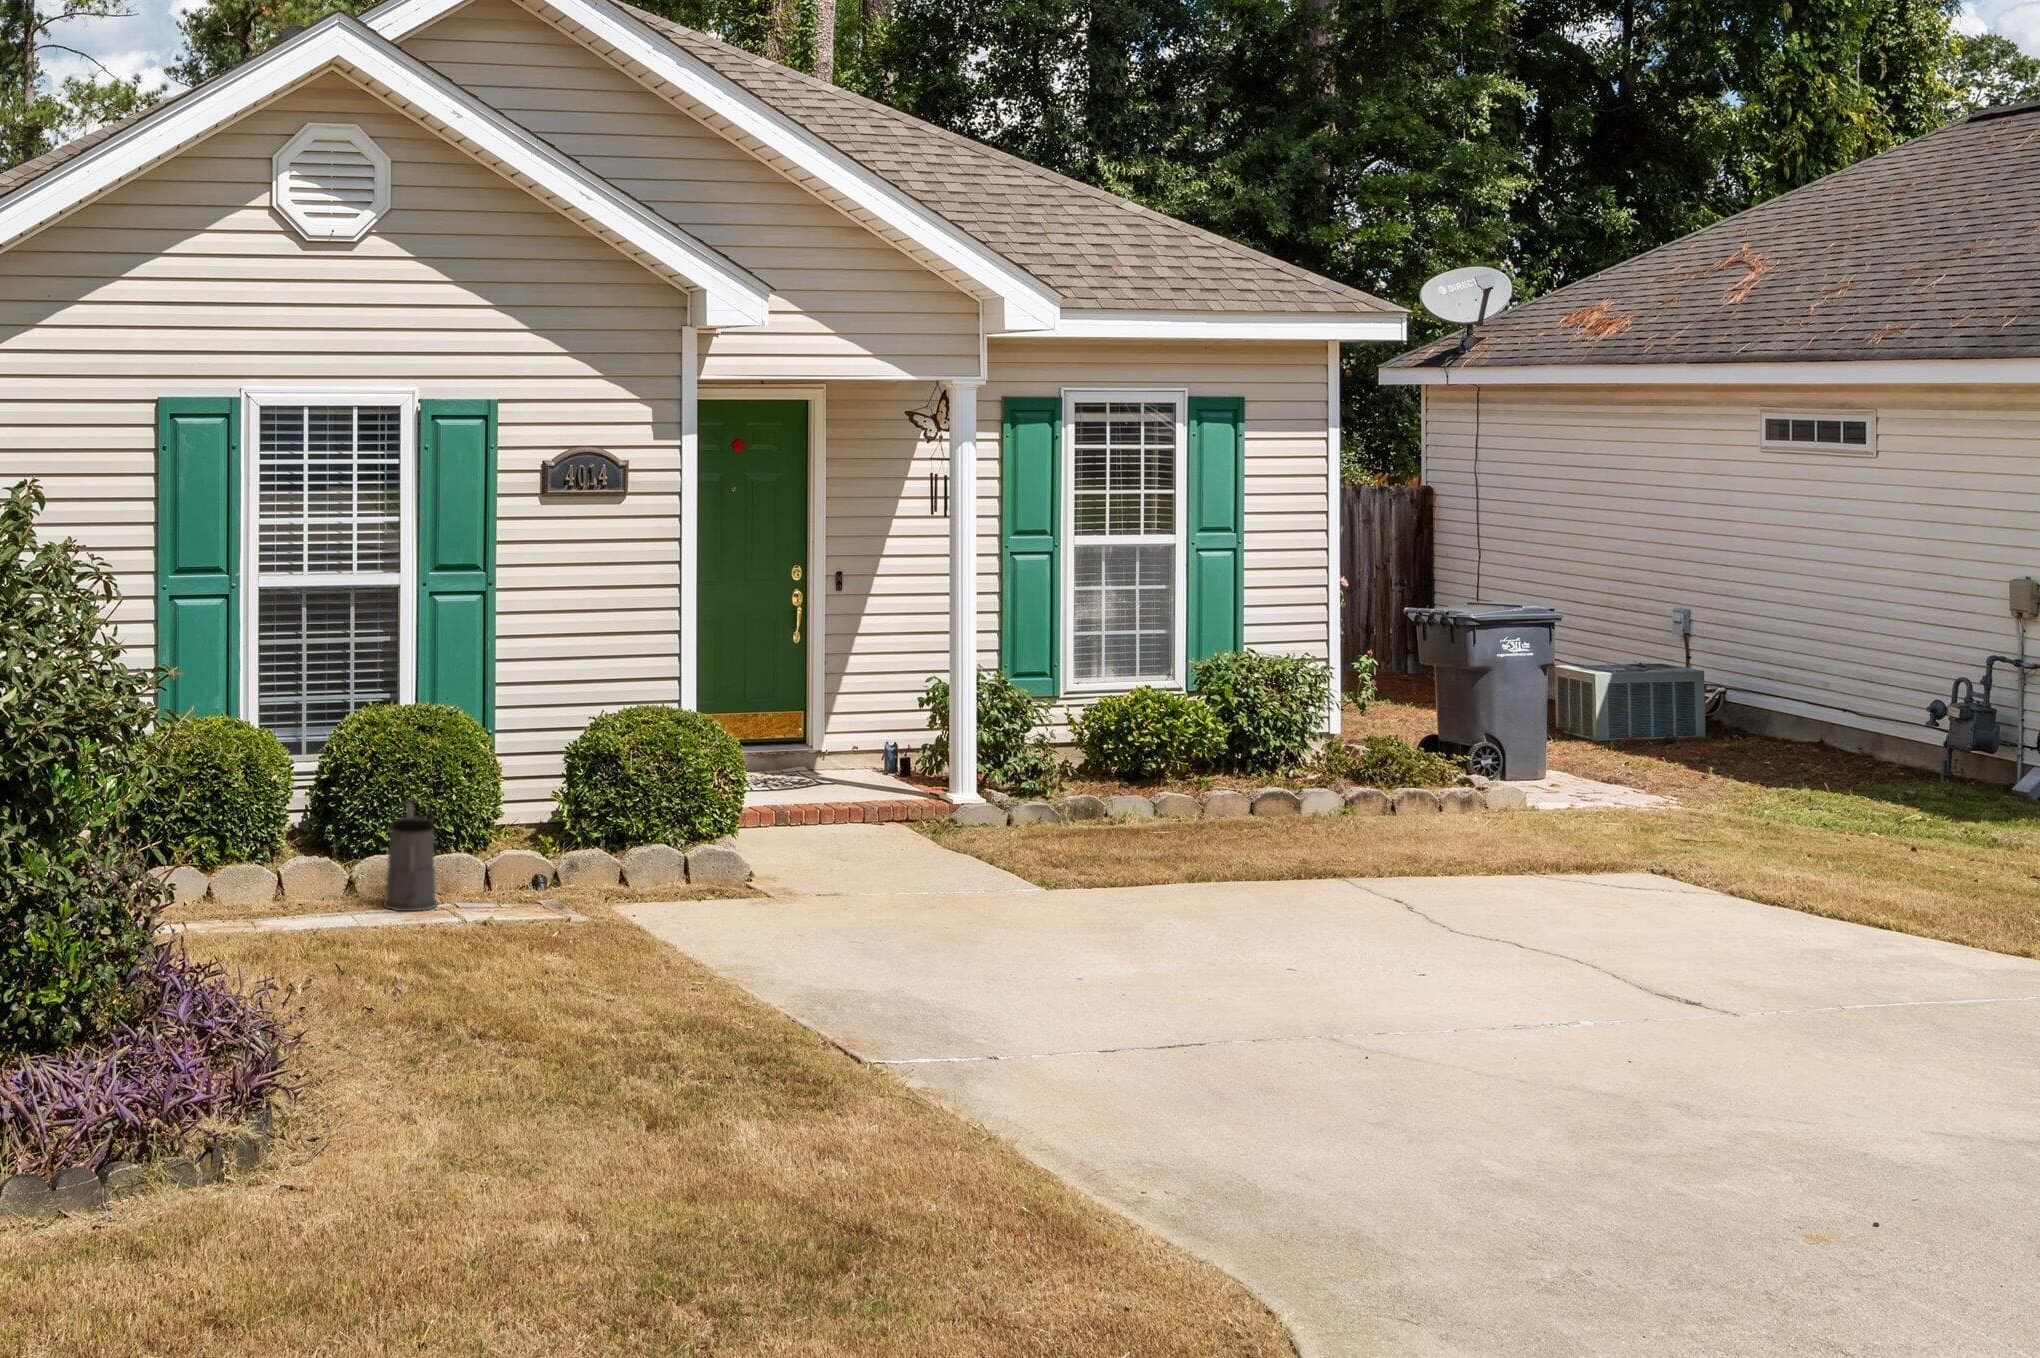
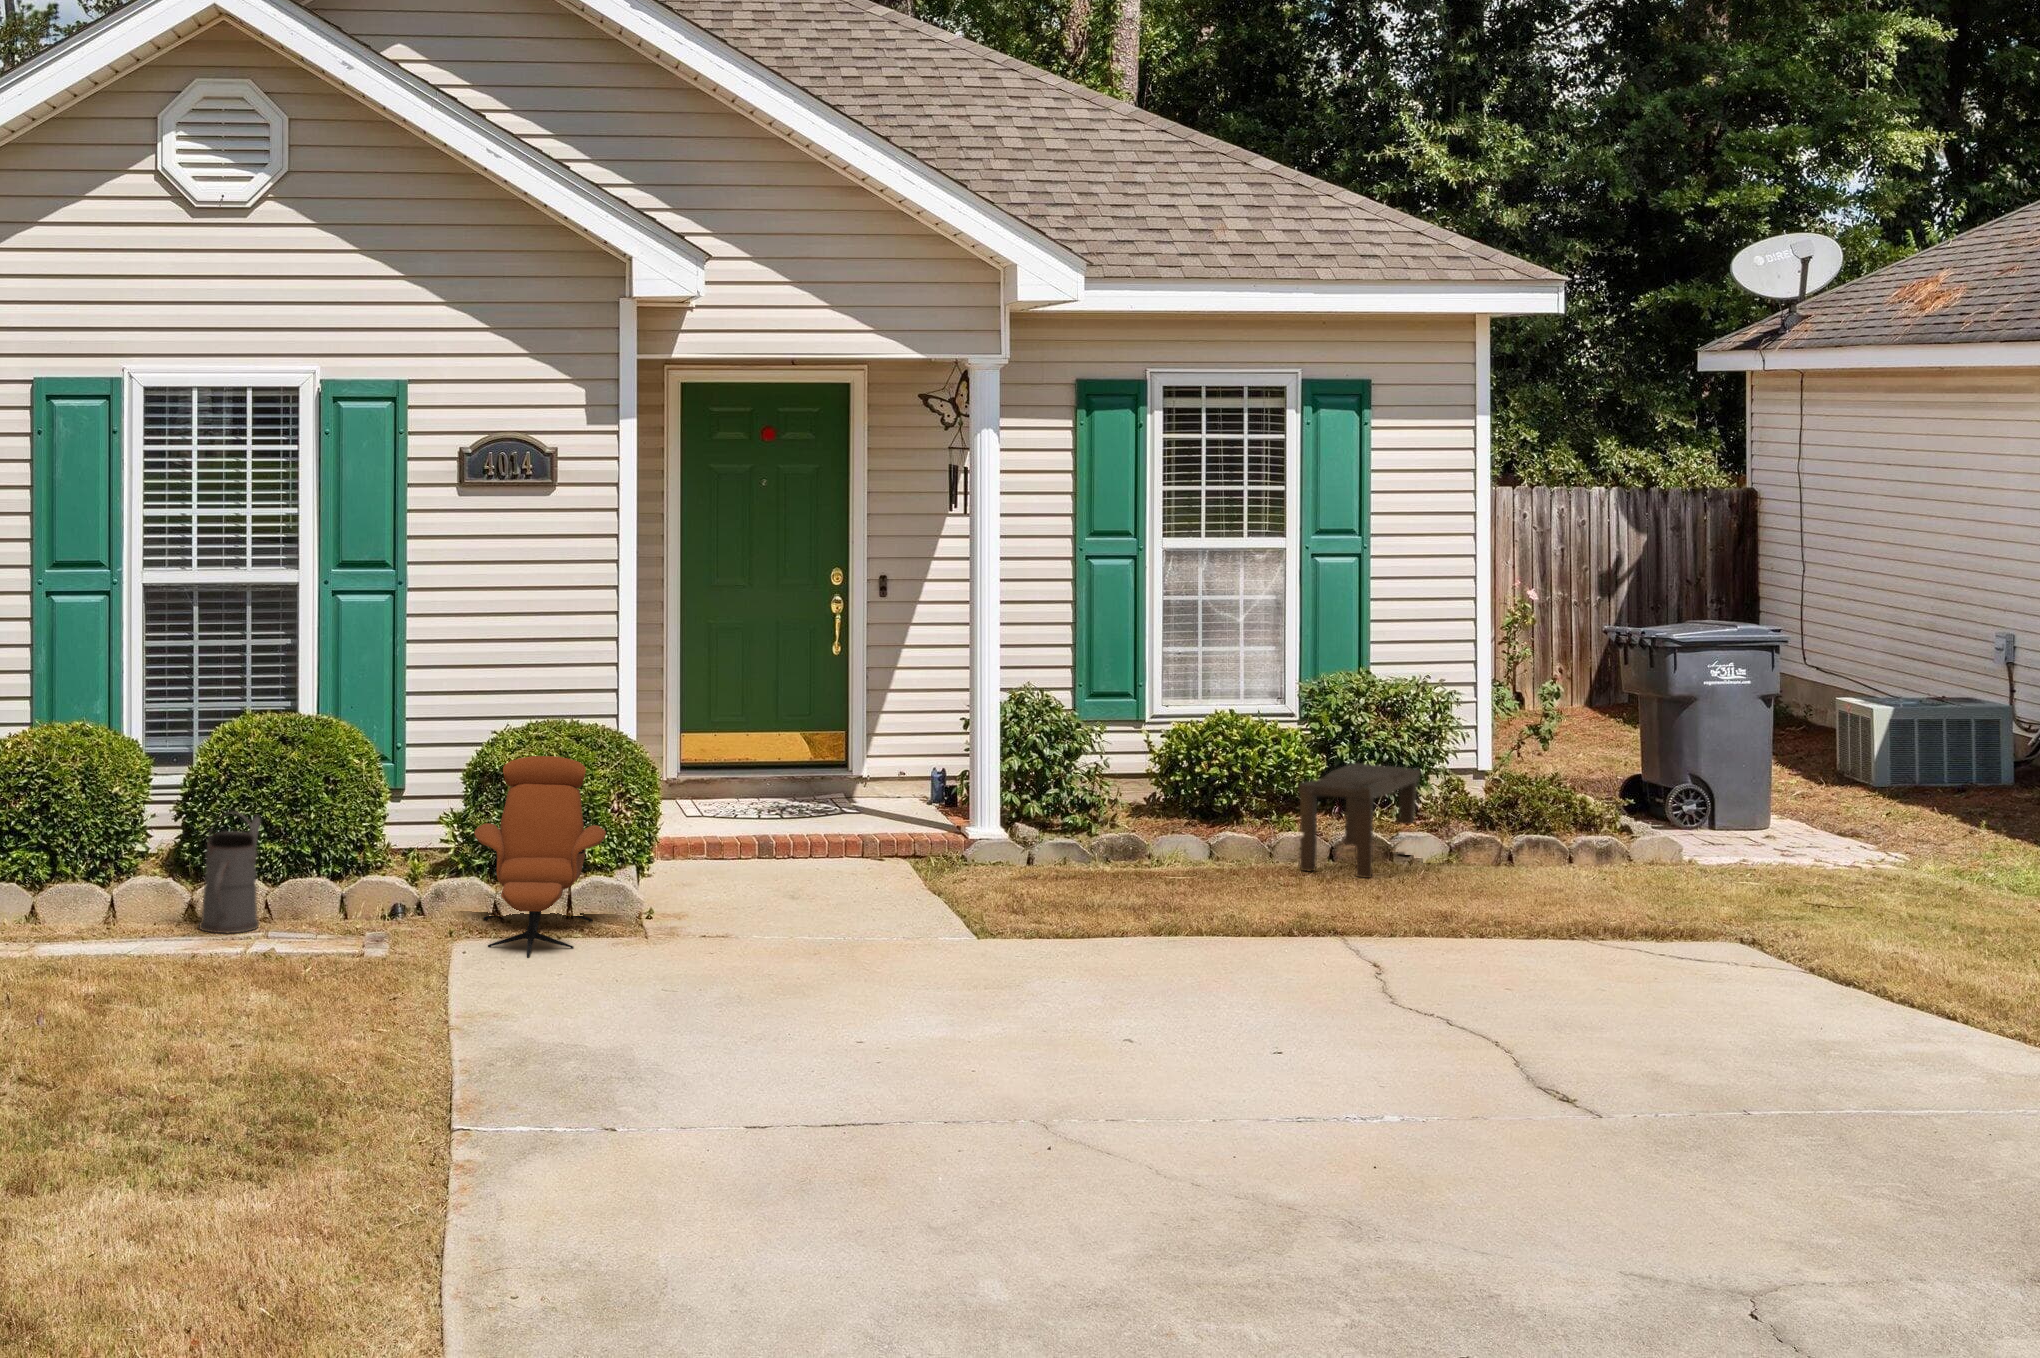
bench: none [1230,724,1310,820] -> present [1298,763,1420,878]
lounge chair: none [615,739,735,918] -> present [474,756,606,958]

